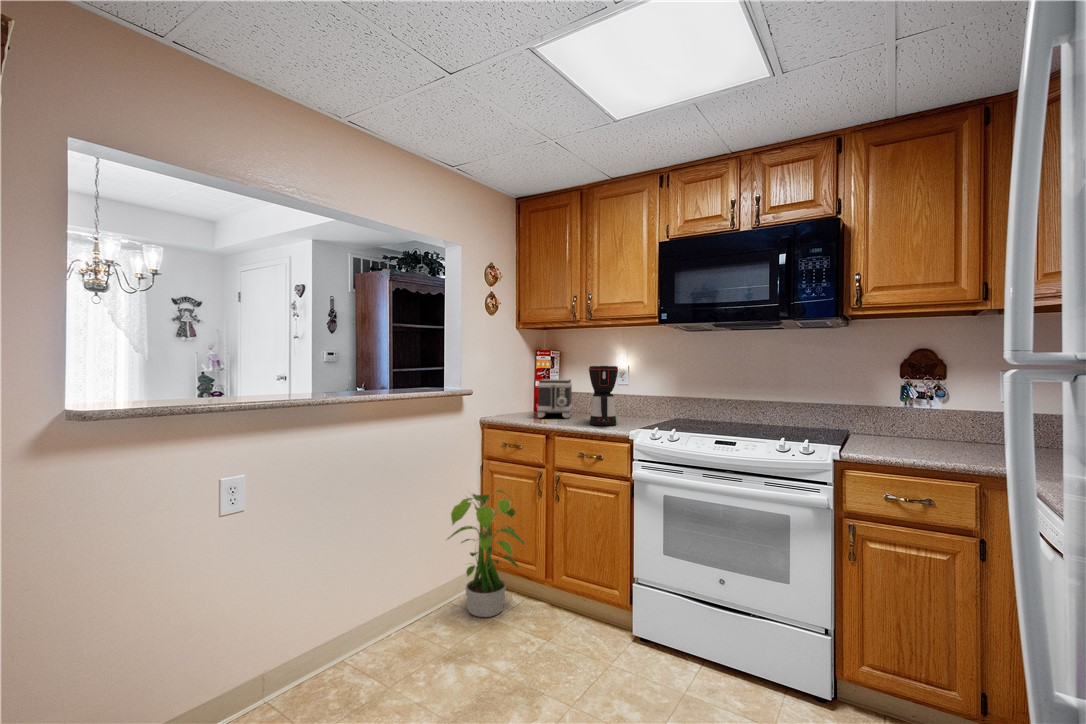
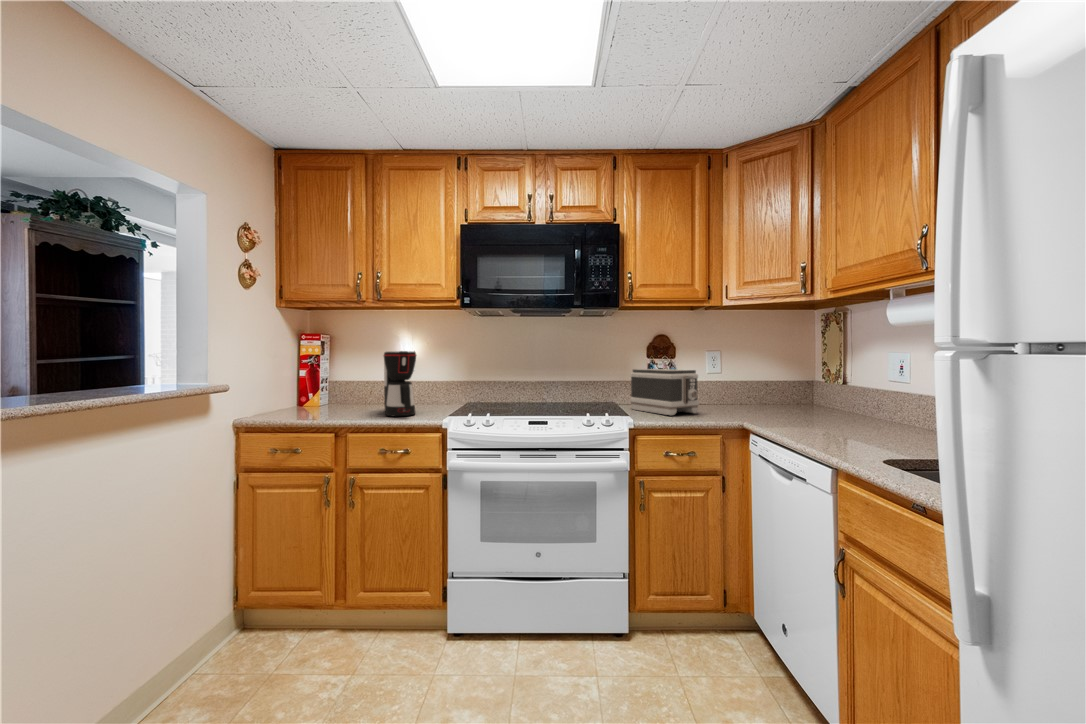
toaster: present [537,379,572,418] -> present [630,369,699,415]
potted plant: present [447,490,525,617] -> none [189,507,313,676]

